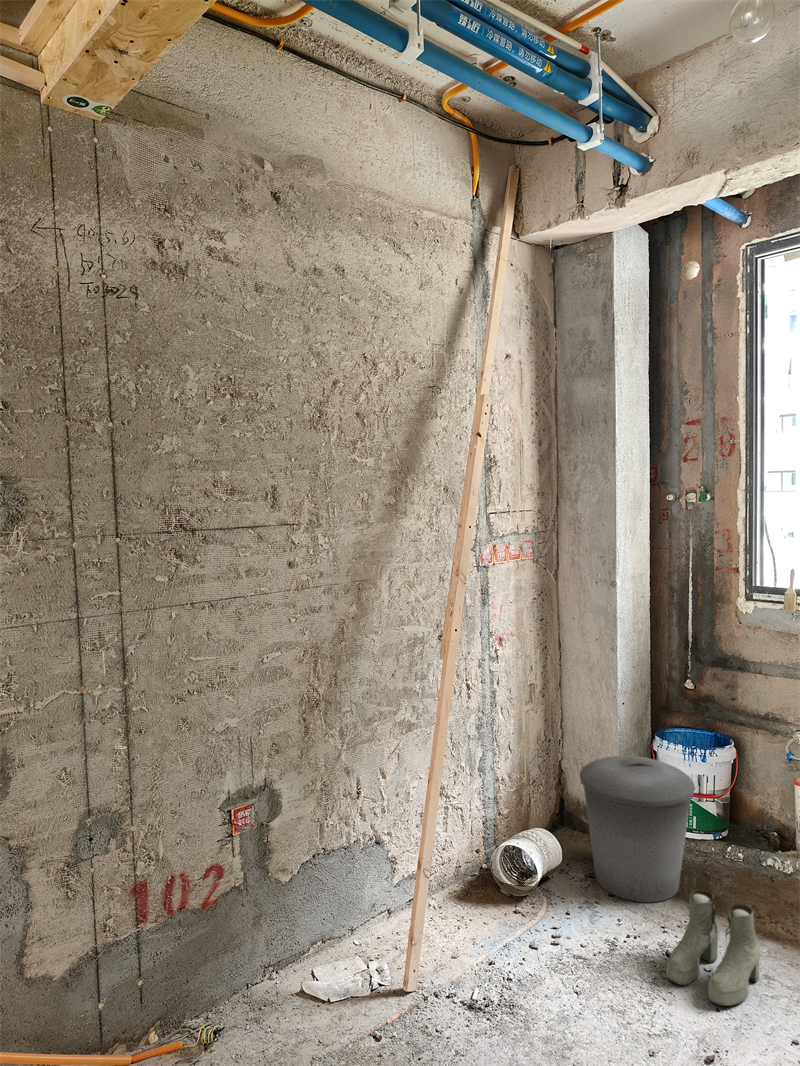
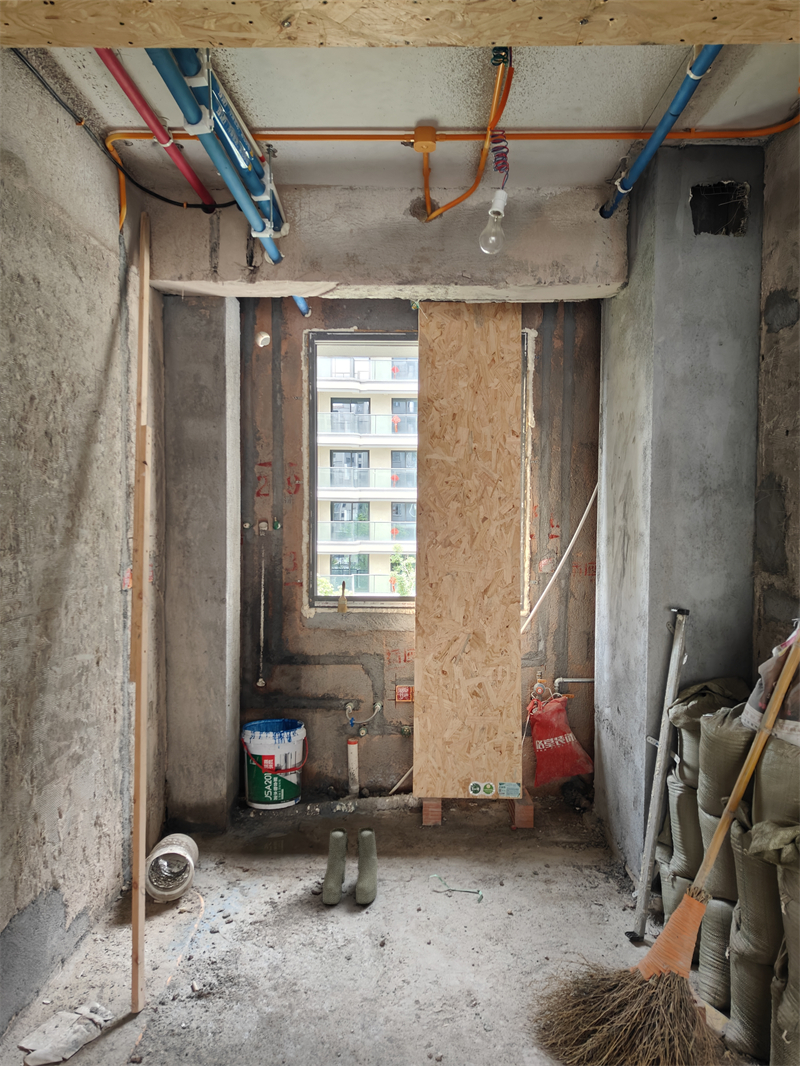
trash can: present [580,756,695,902] -> none [211,746,305,868]

